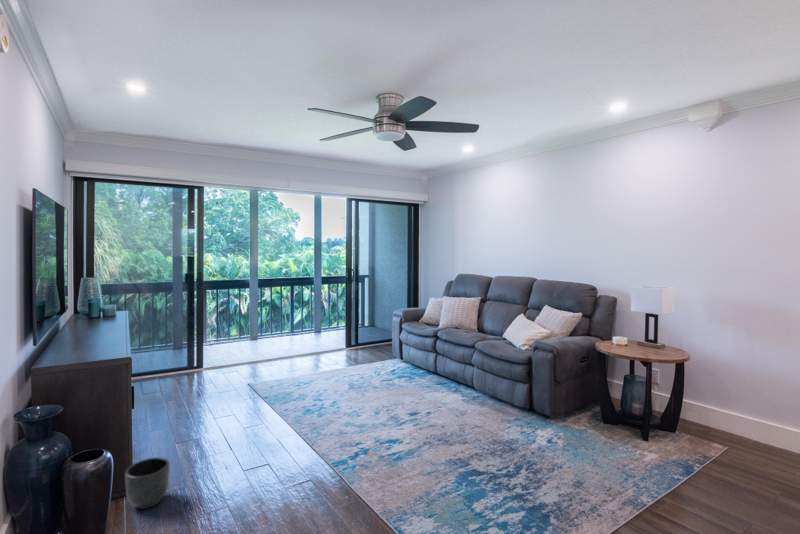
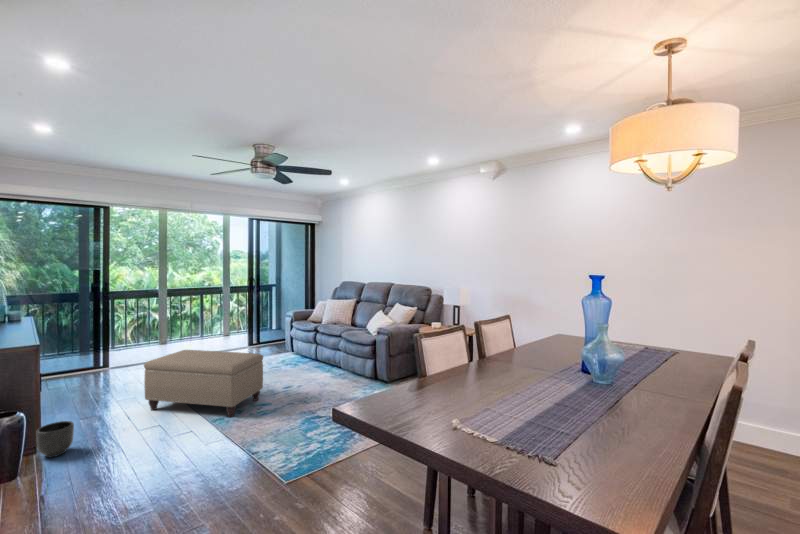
ottoman: none [248,359,391,459] -> present [144,350,263,417]

